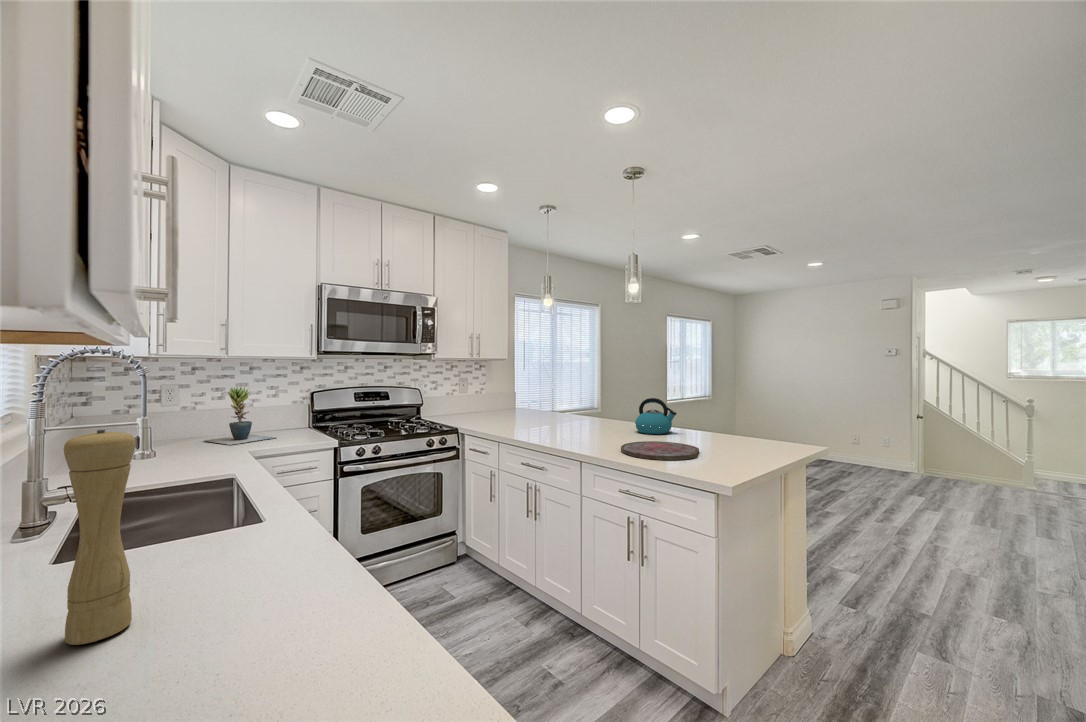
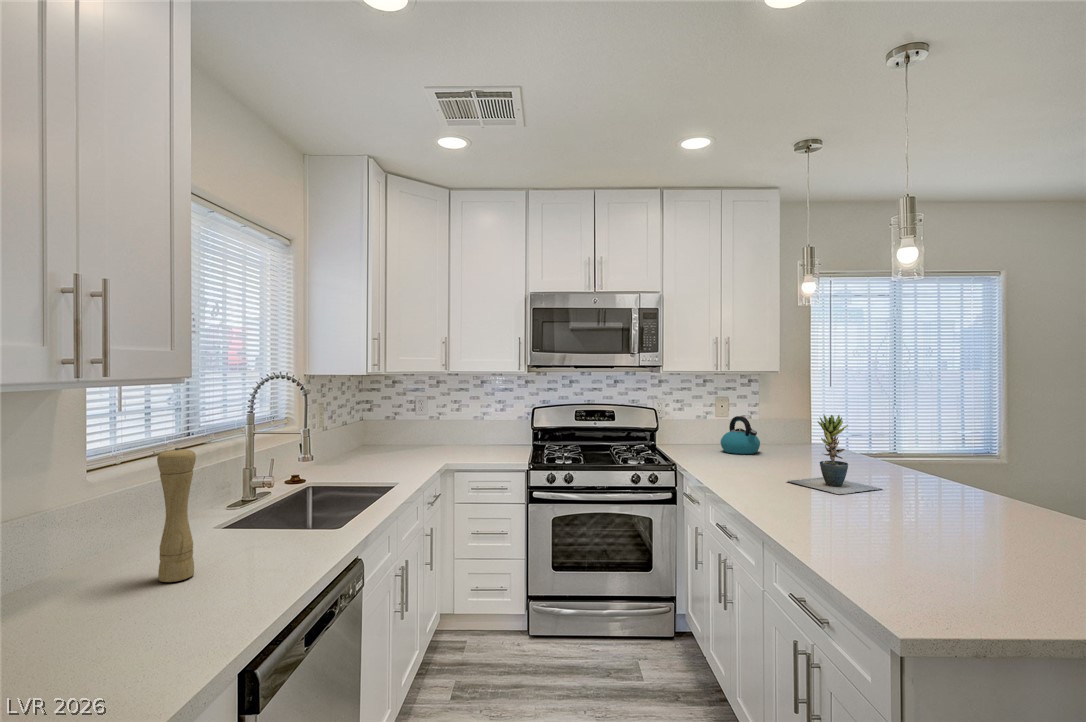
potted plant: present [204,387,275,445] -> present [788,415,881,494]
kettle: present [635,398,677,434] -> present [721,416,760,454]
cutting board: present [621,441,699,460] -> none [815,524,970,572]

